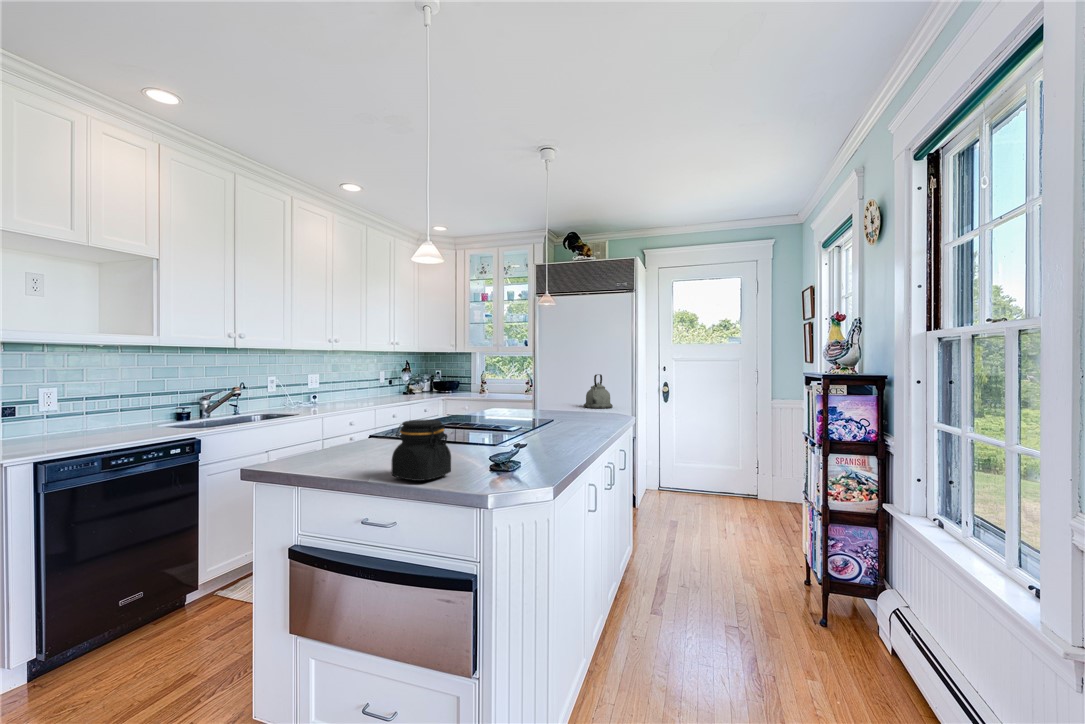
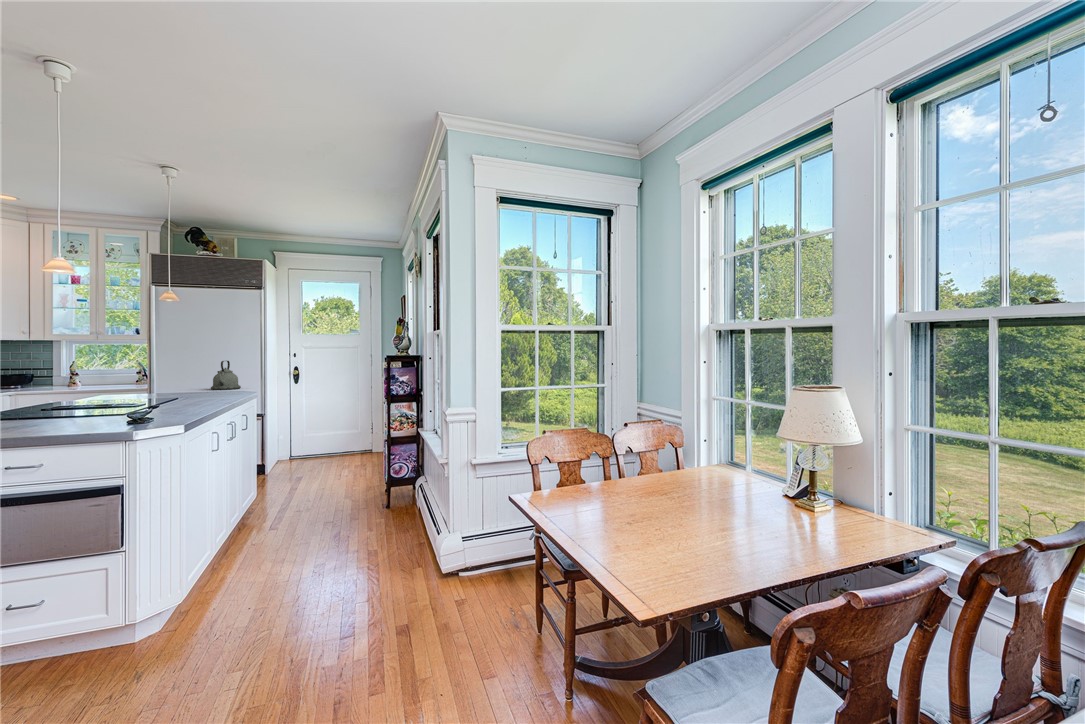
jar: present [391,420,451,481] -> none [43,392,98,431]

